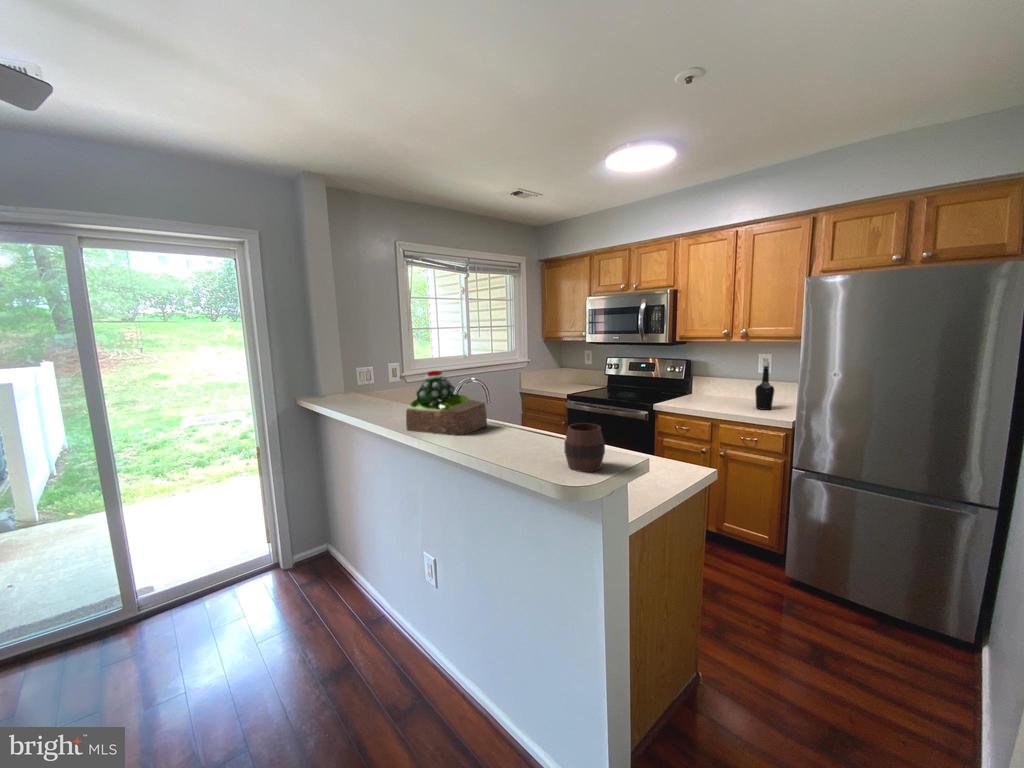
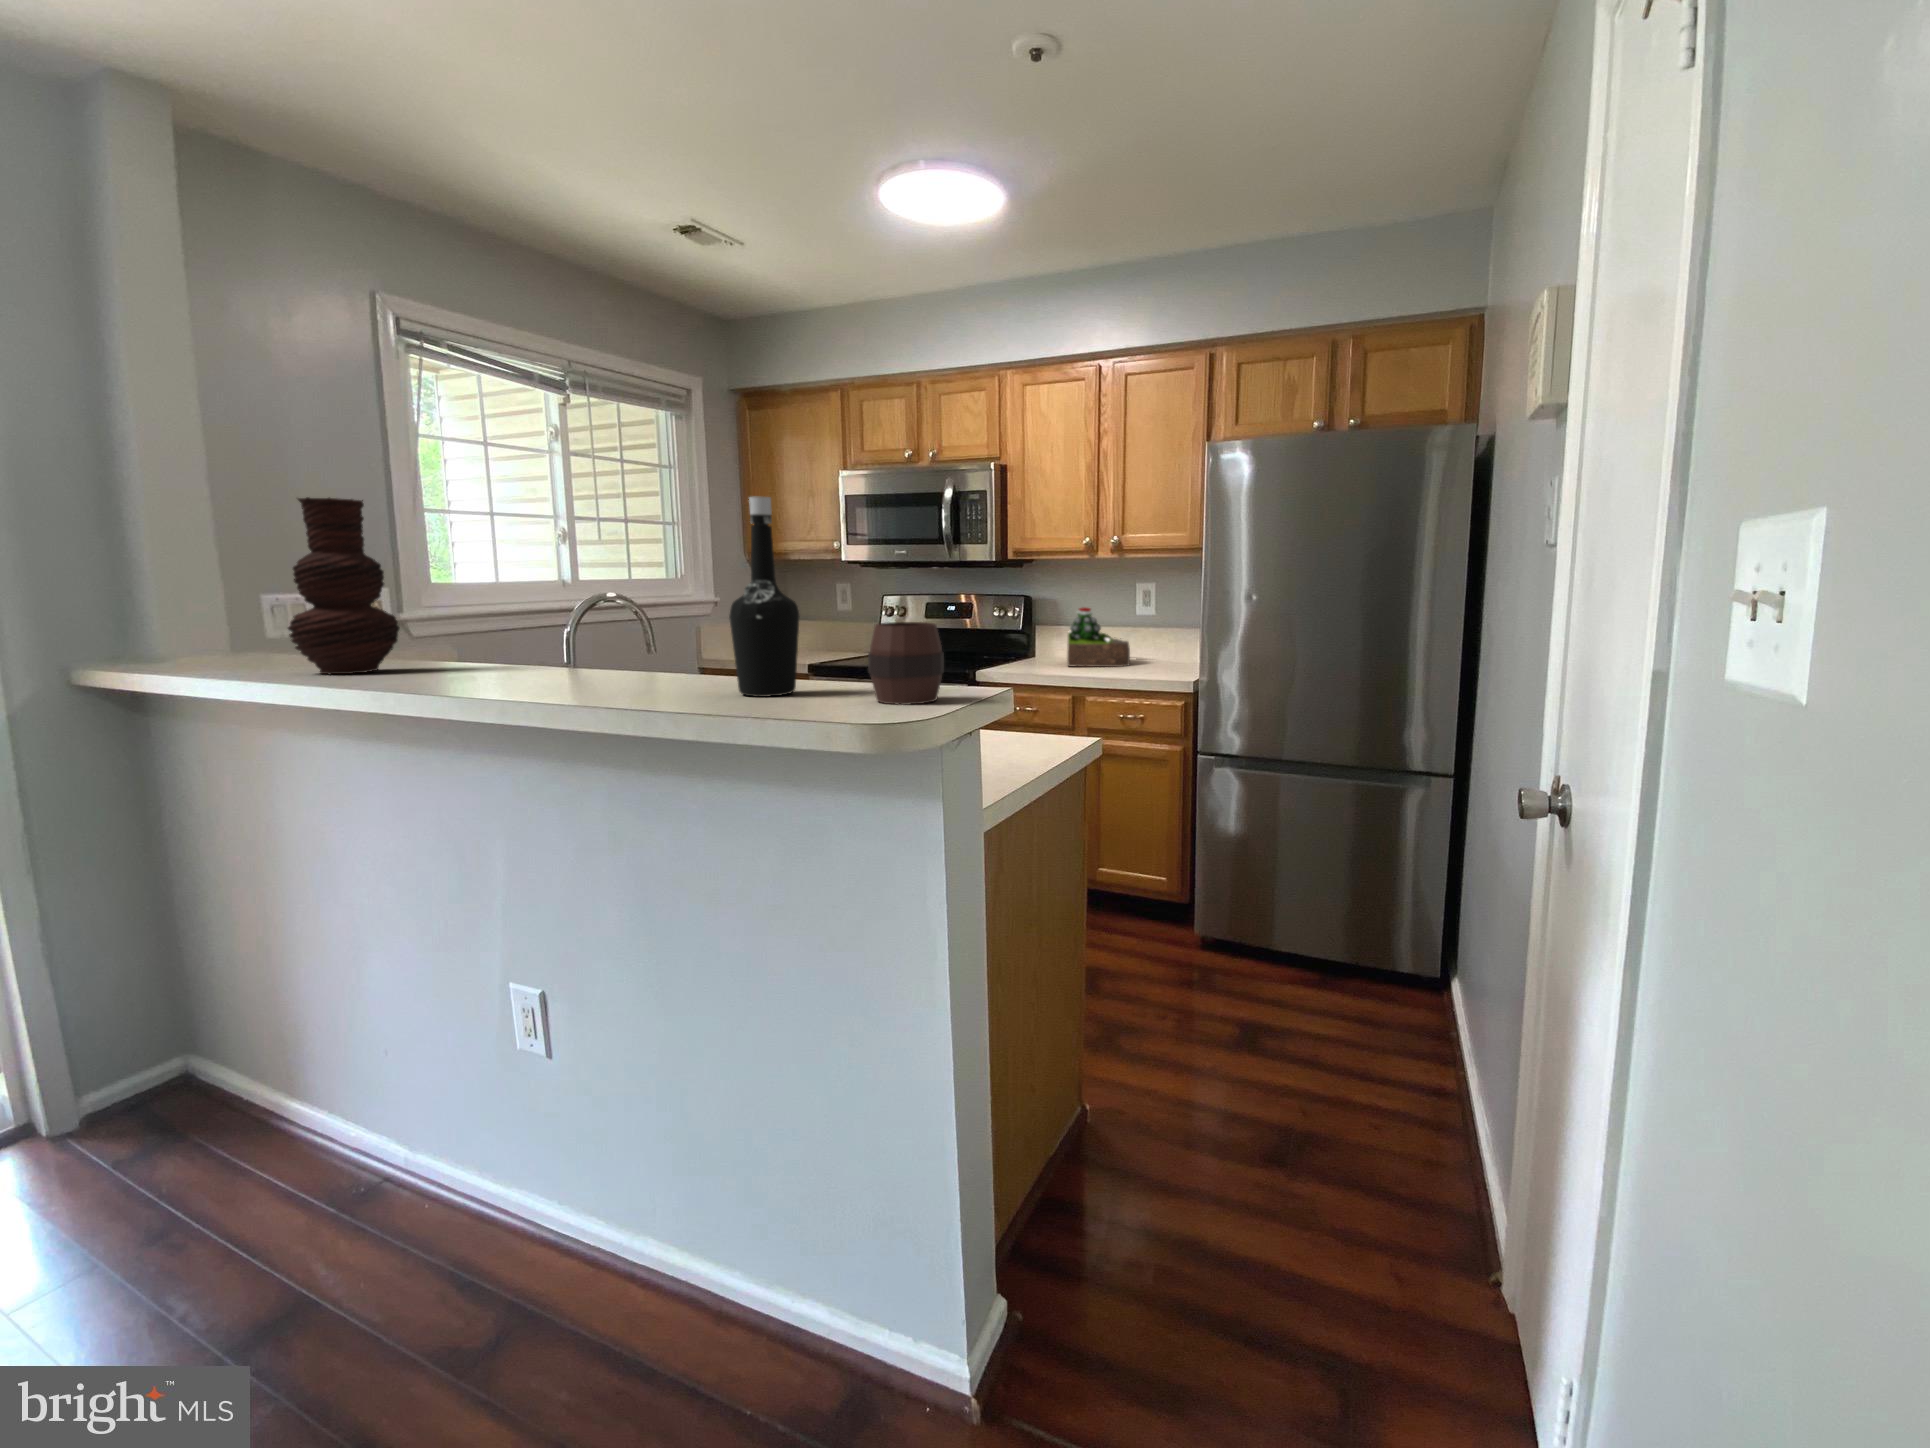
vase: none [354,340,392,412] -> present [288,497,400,674]
bottle: present [755,362,774,410] -> present [729,497,800,697]
succulent plant: present [406,371,487,435] -> present [1067,608,1130,667]

